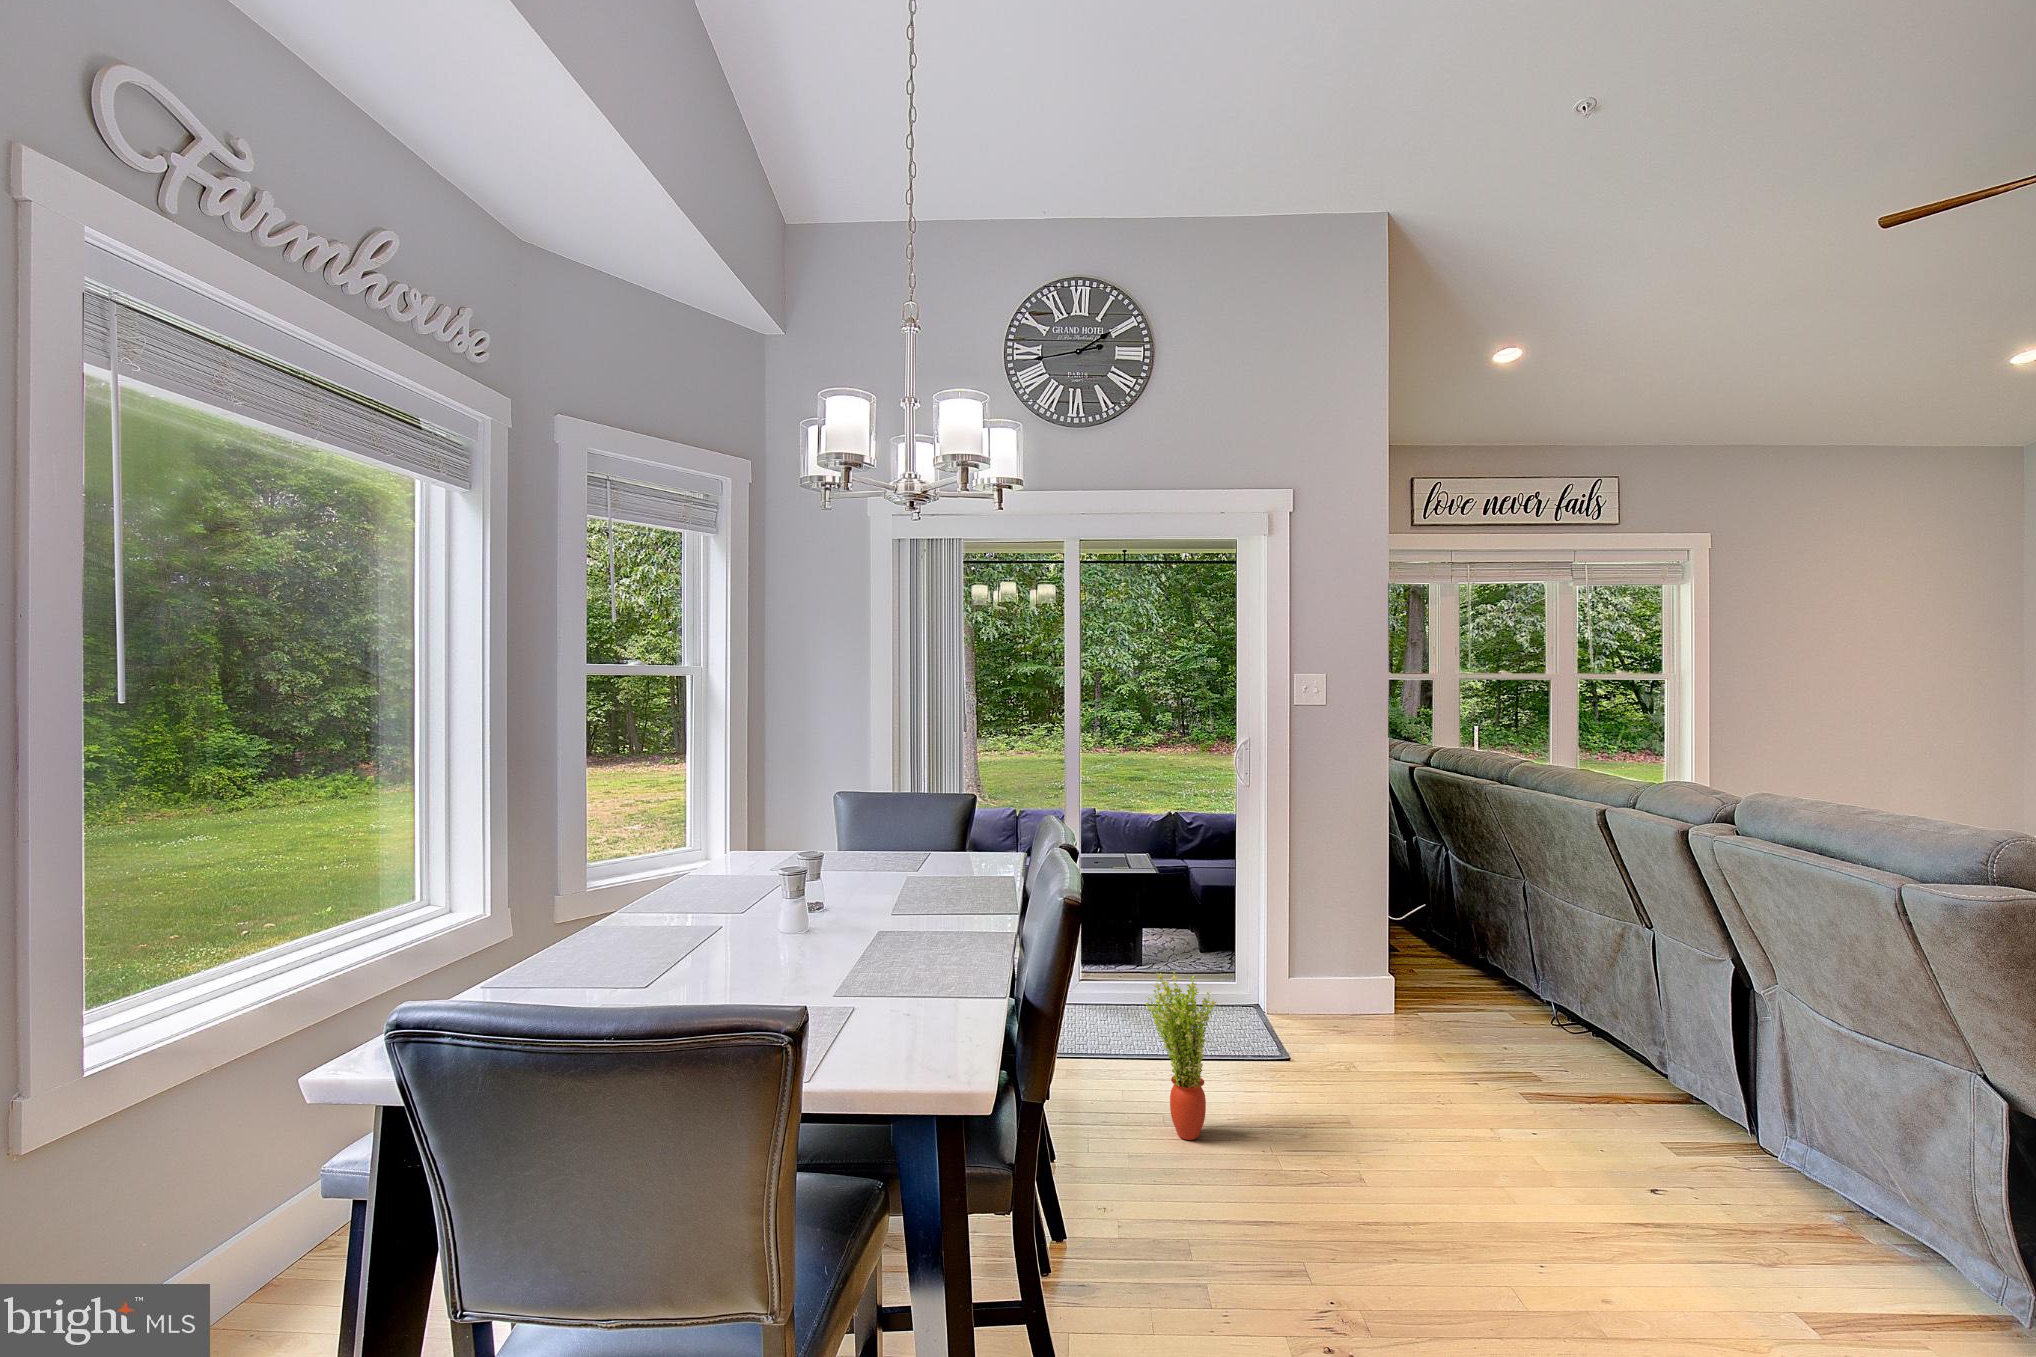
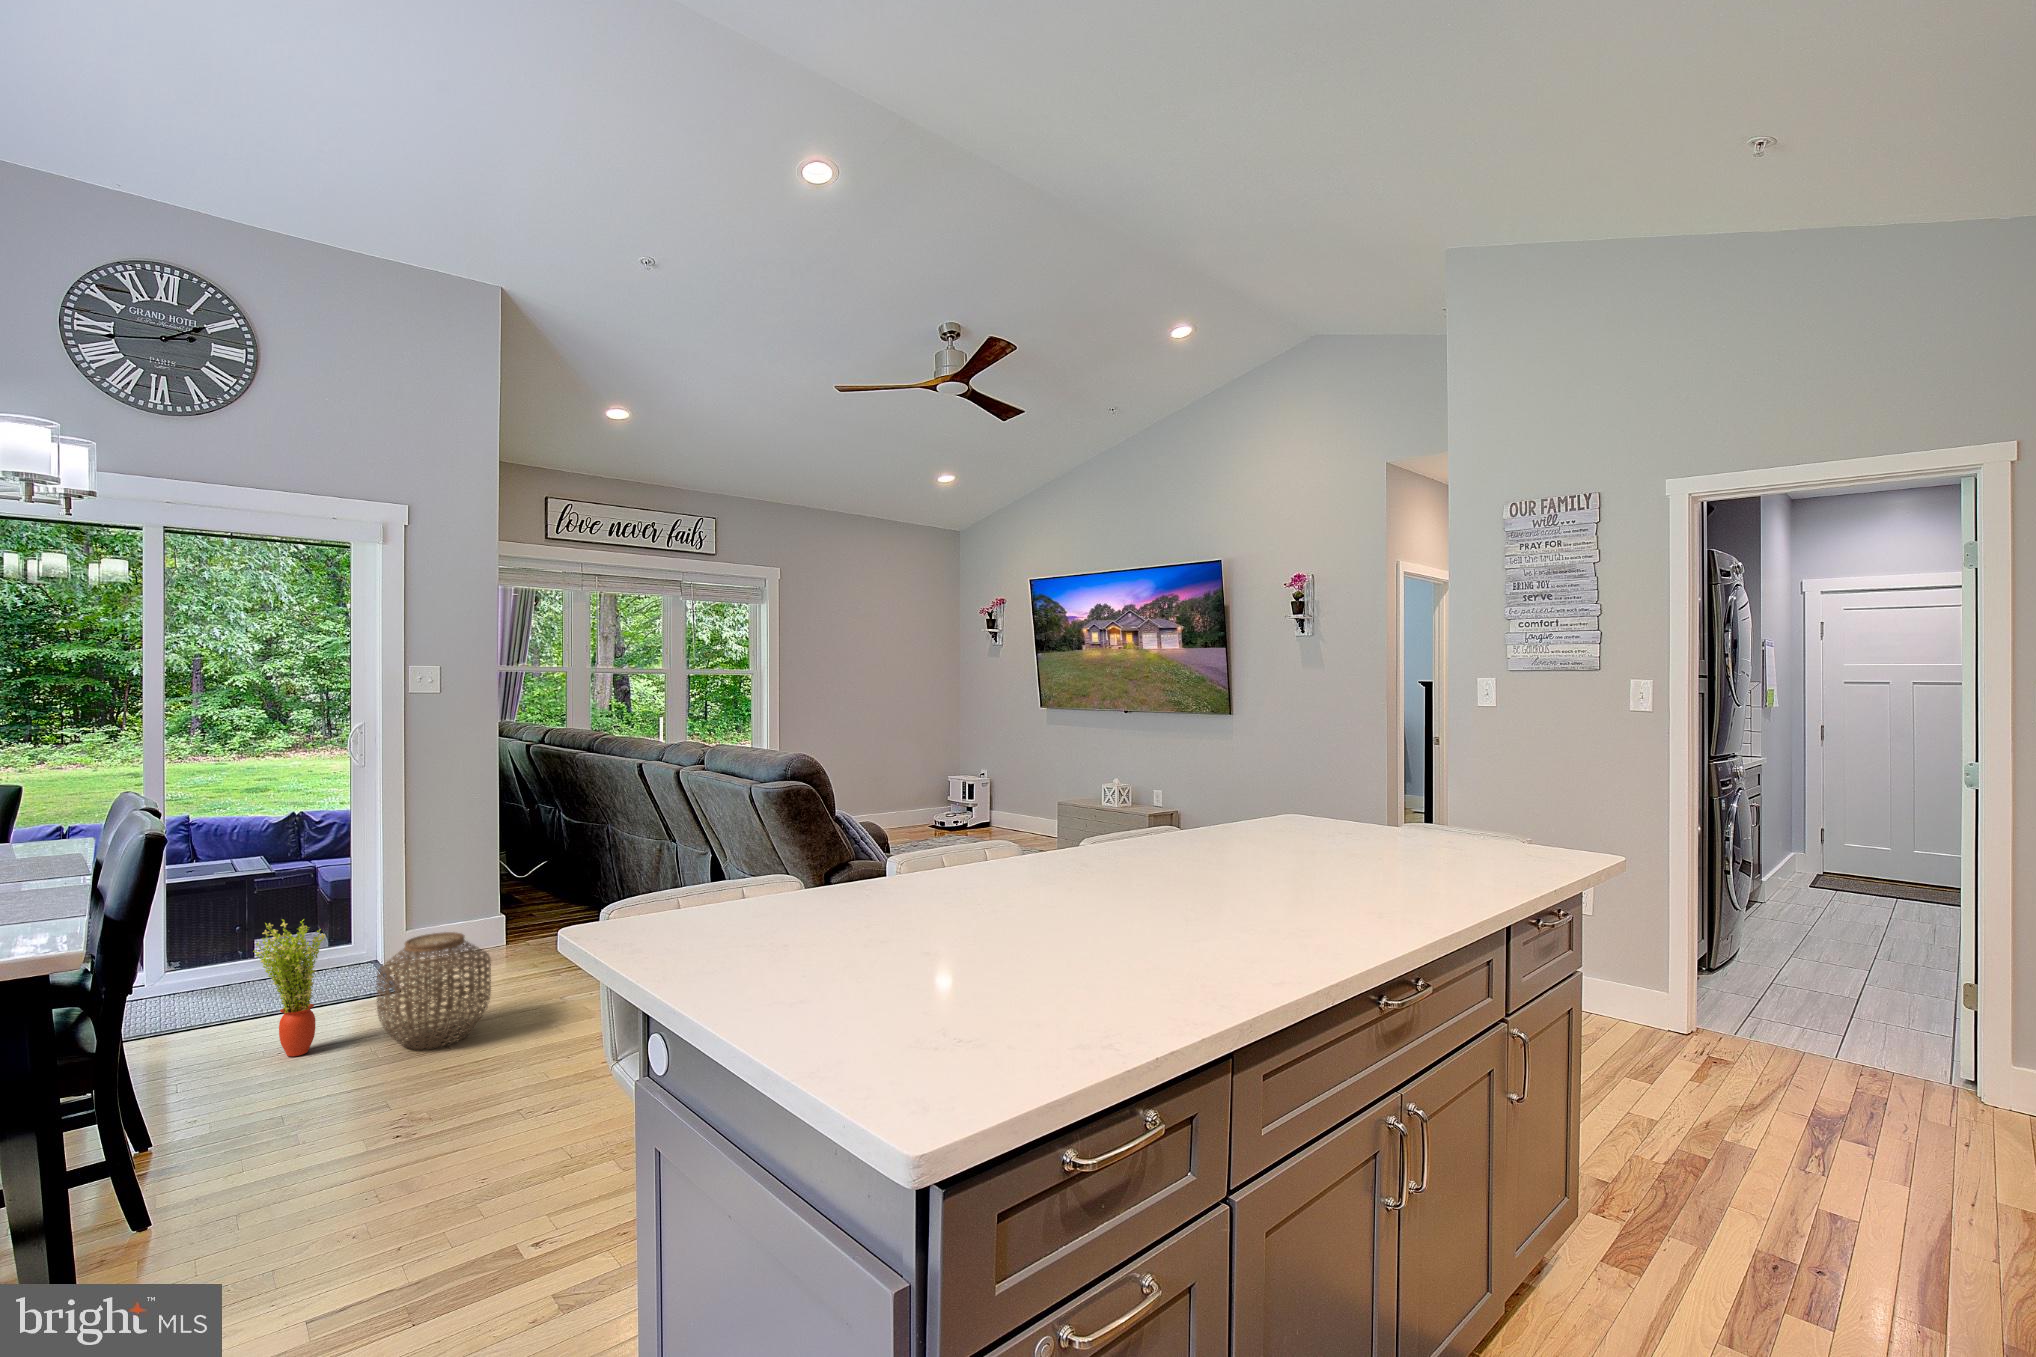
woven basket: none [1272,1027,1413,1196] -> present [377,932,491,1050]

